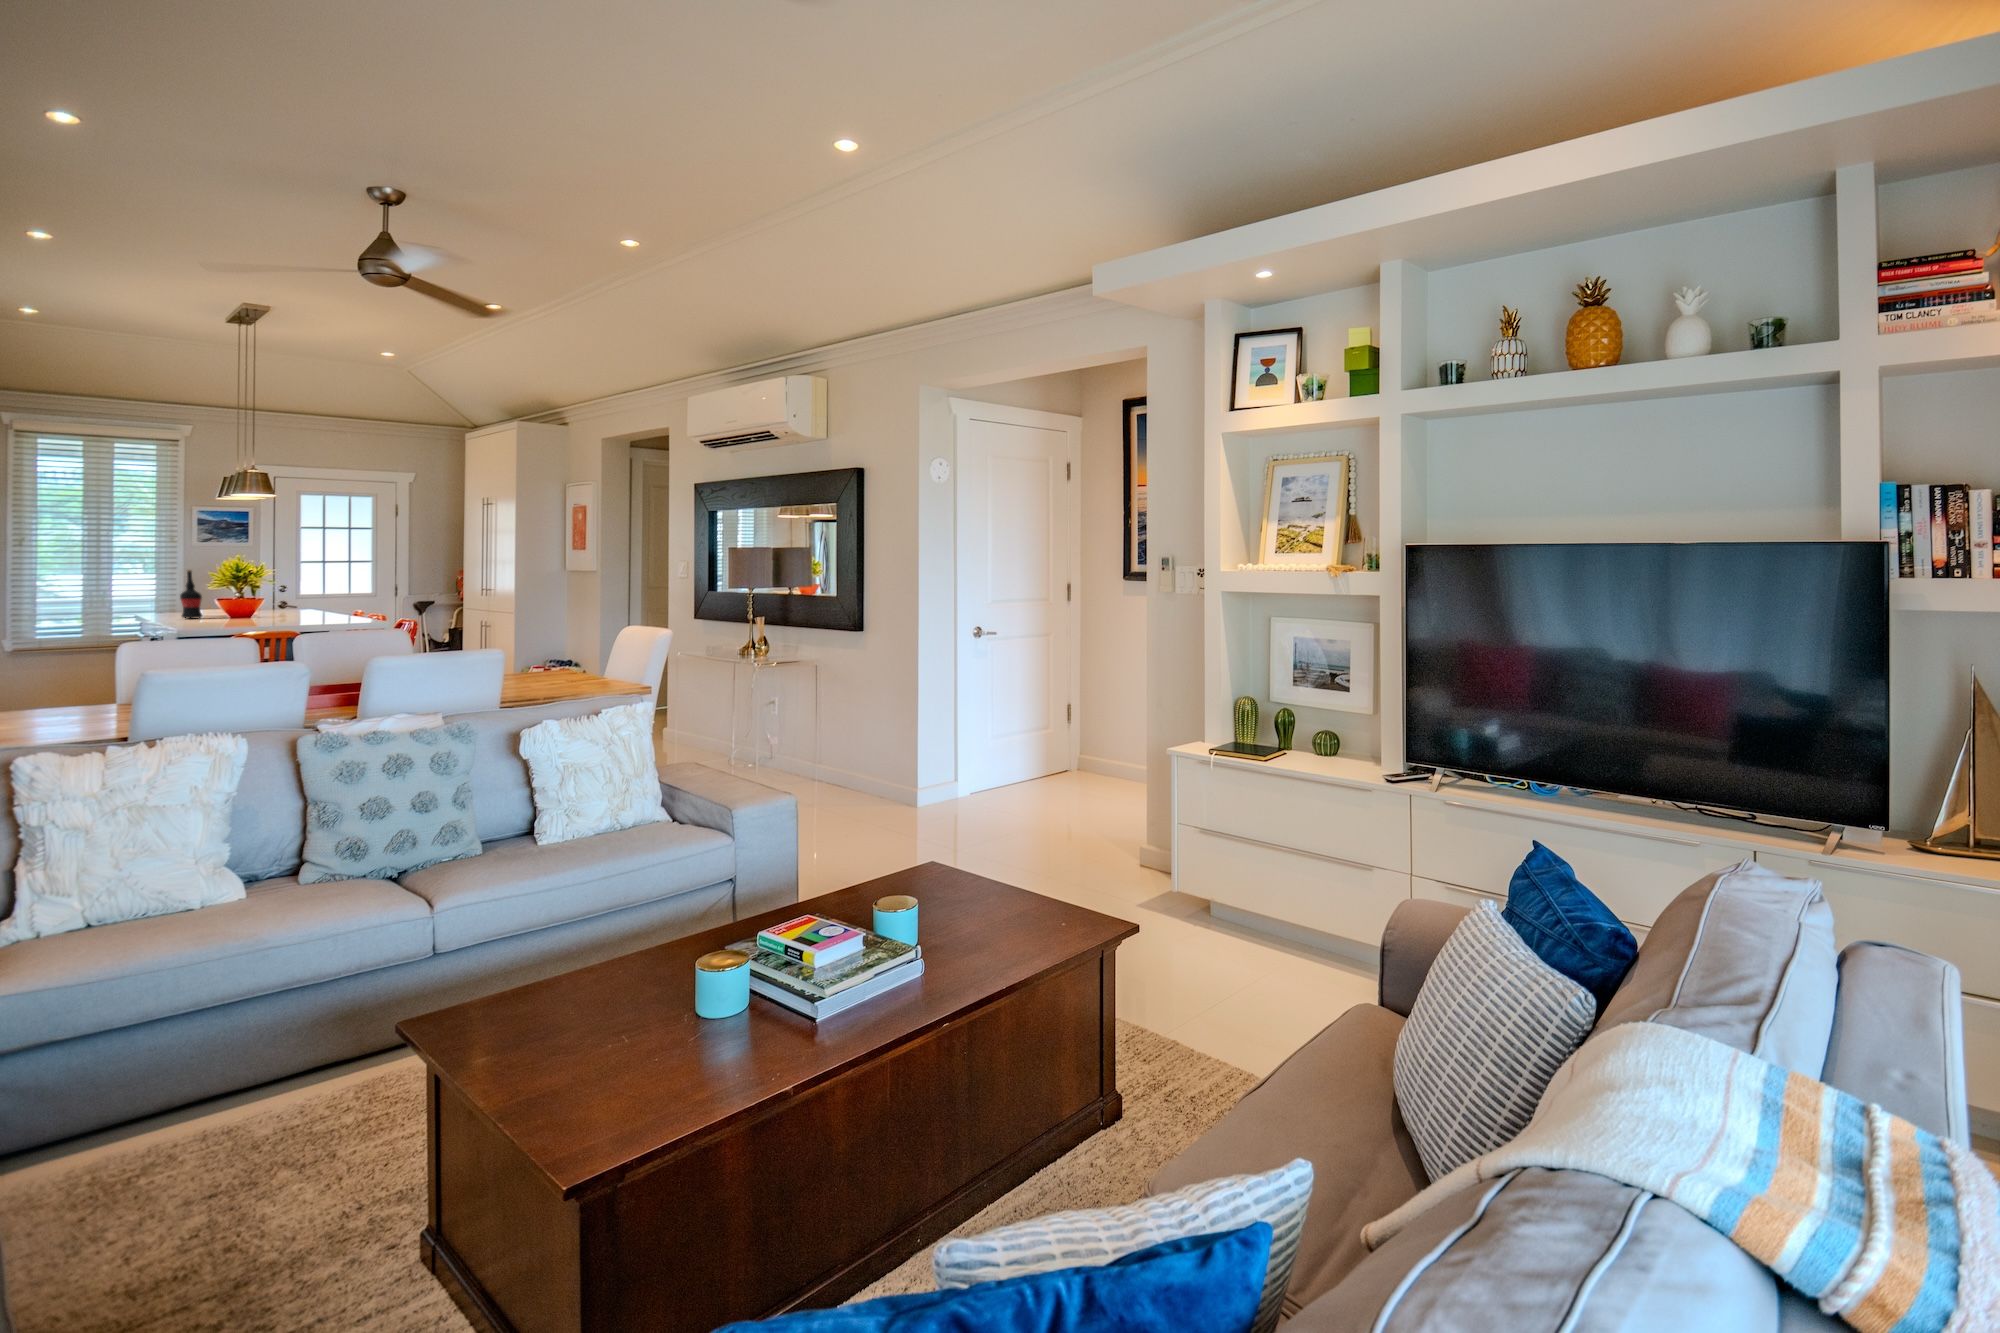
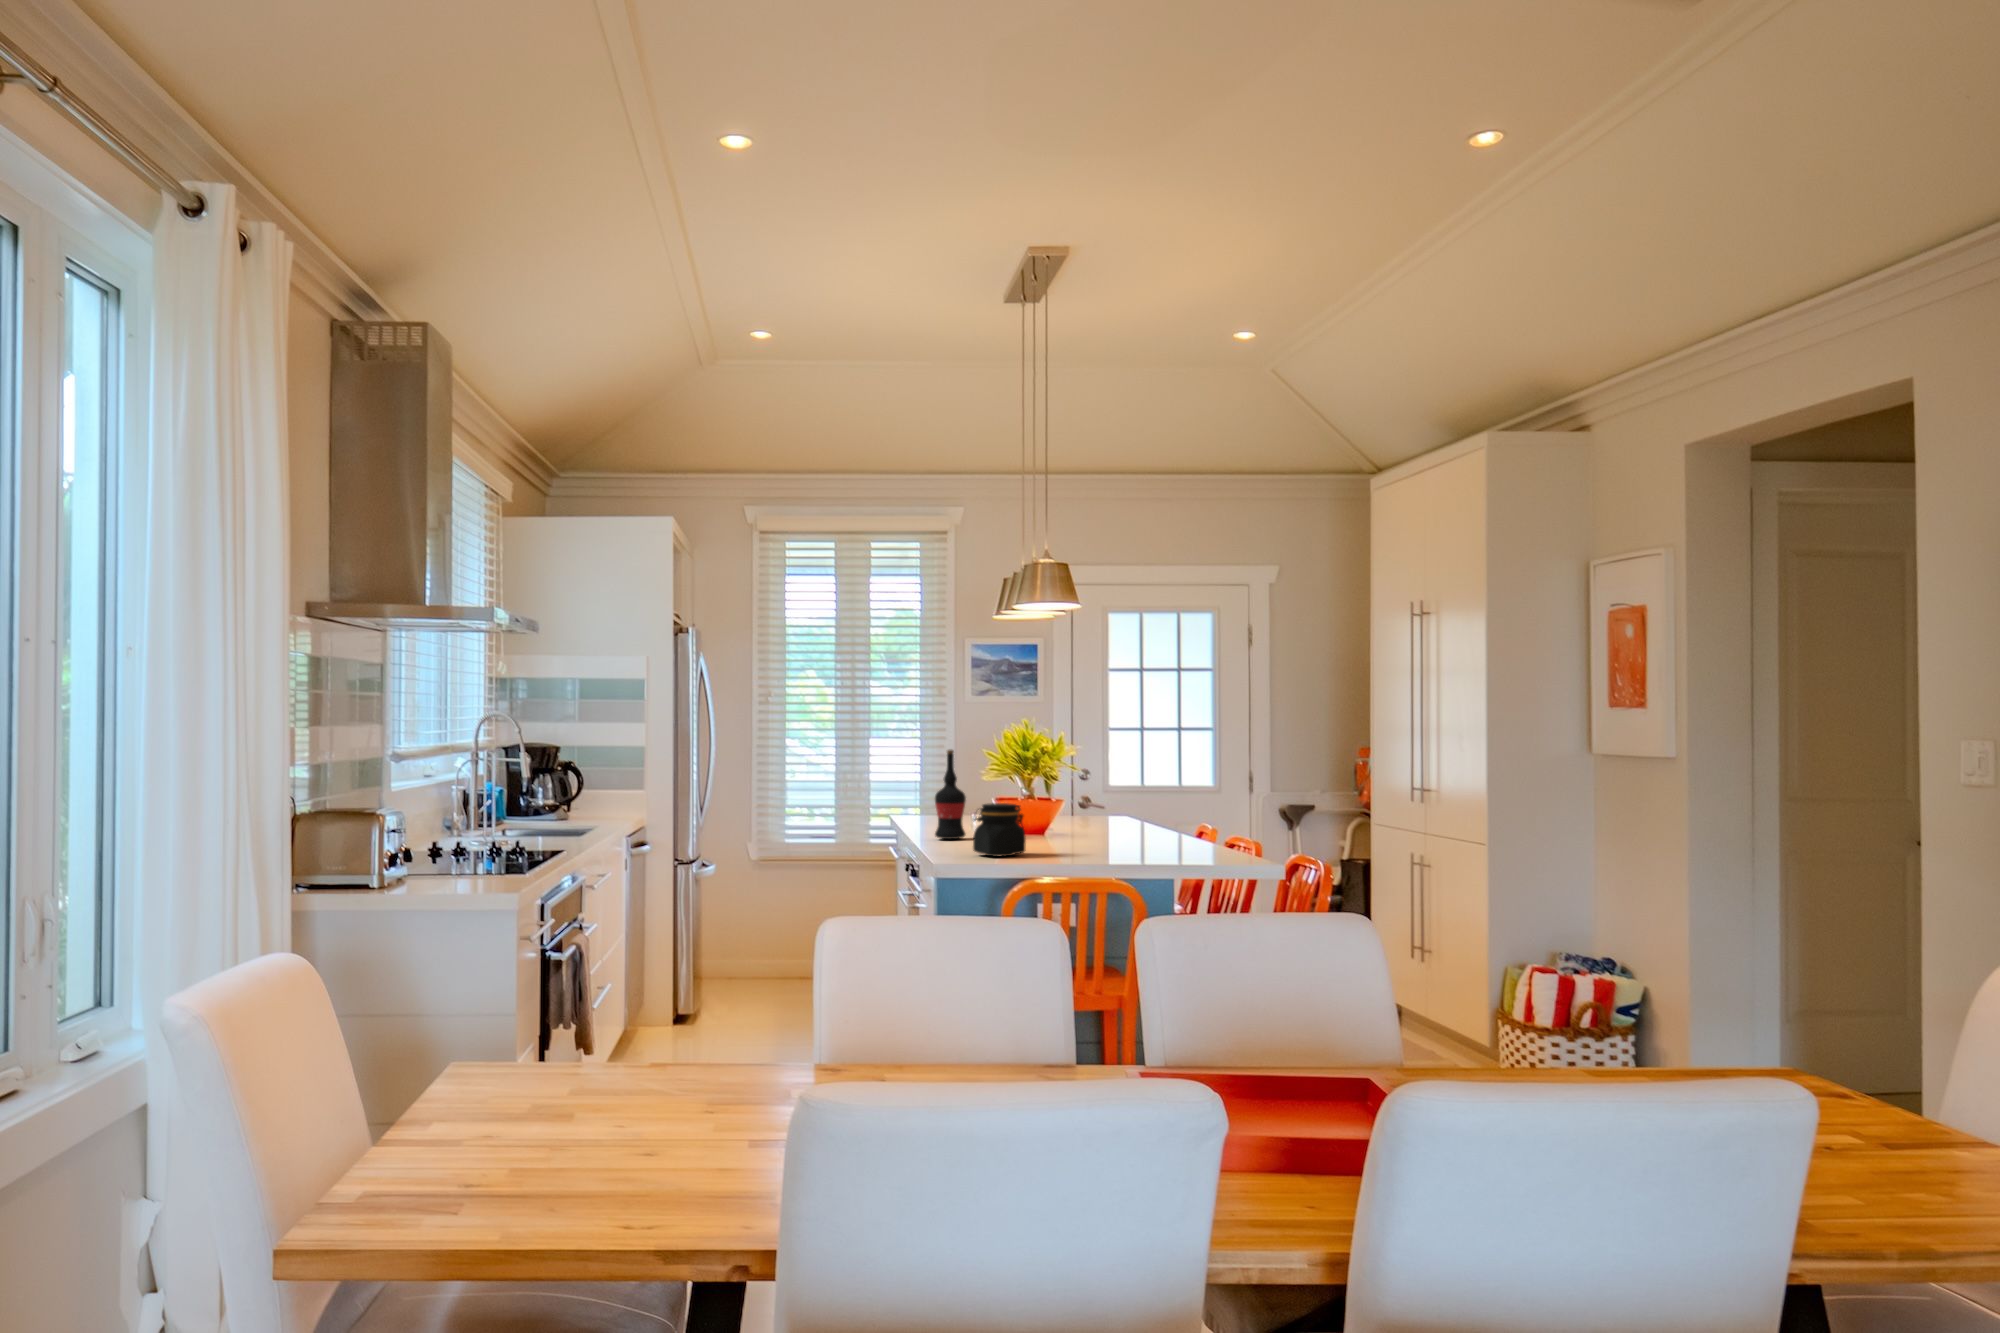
jar: none [210,597,245,623] -> present [973,803,1026,856]

